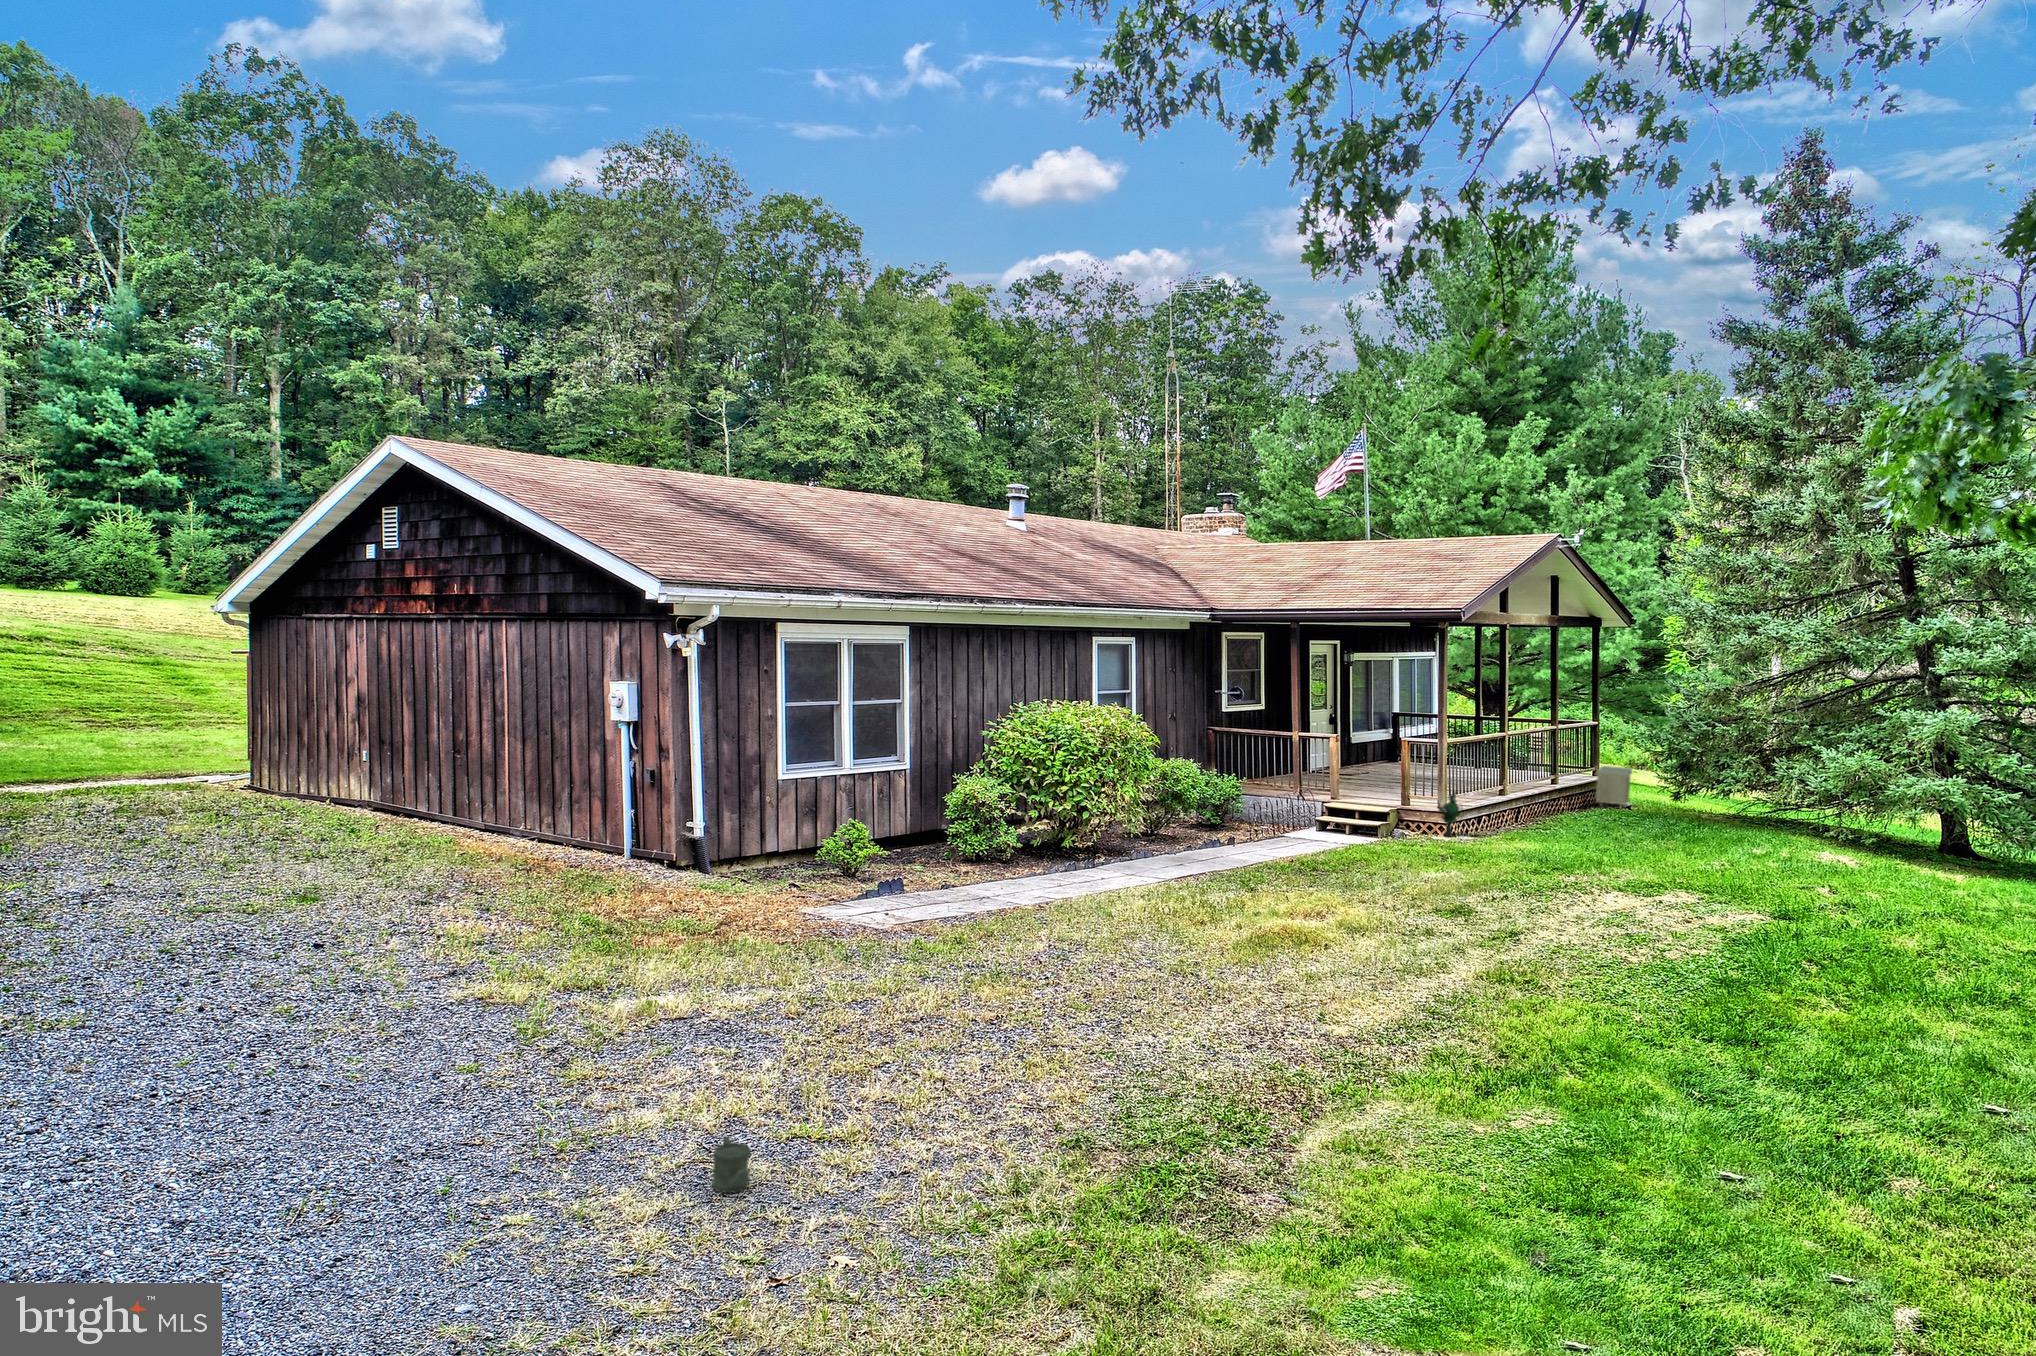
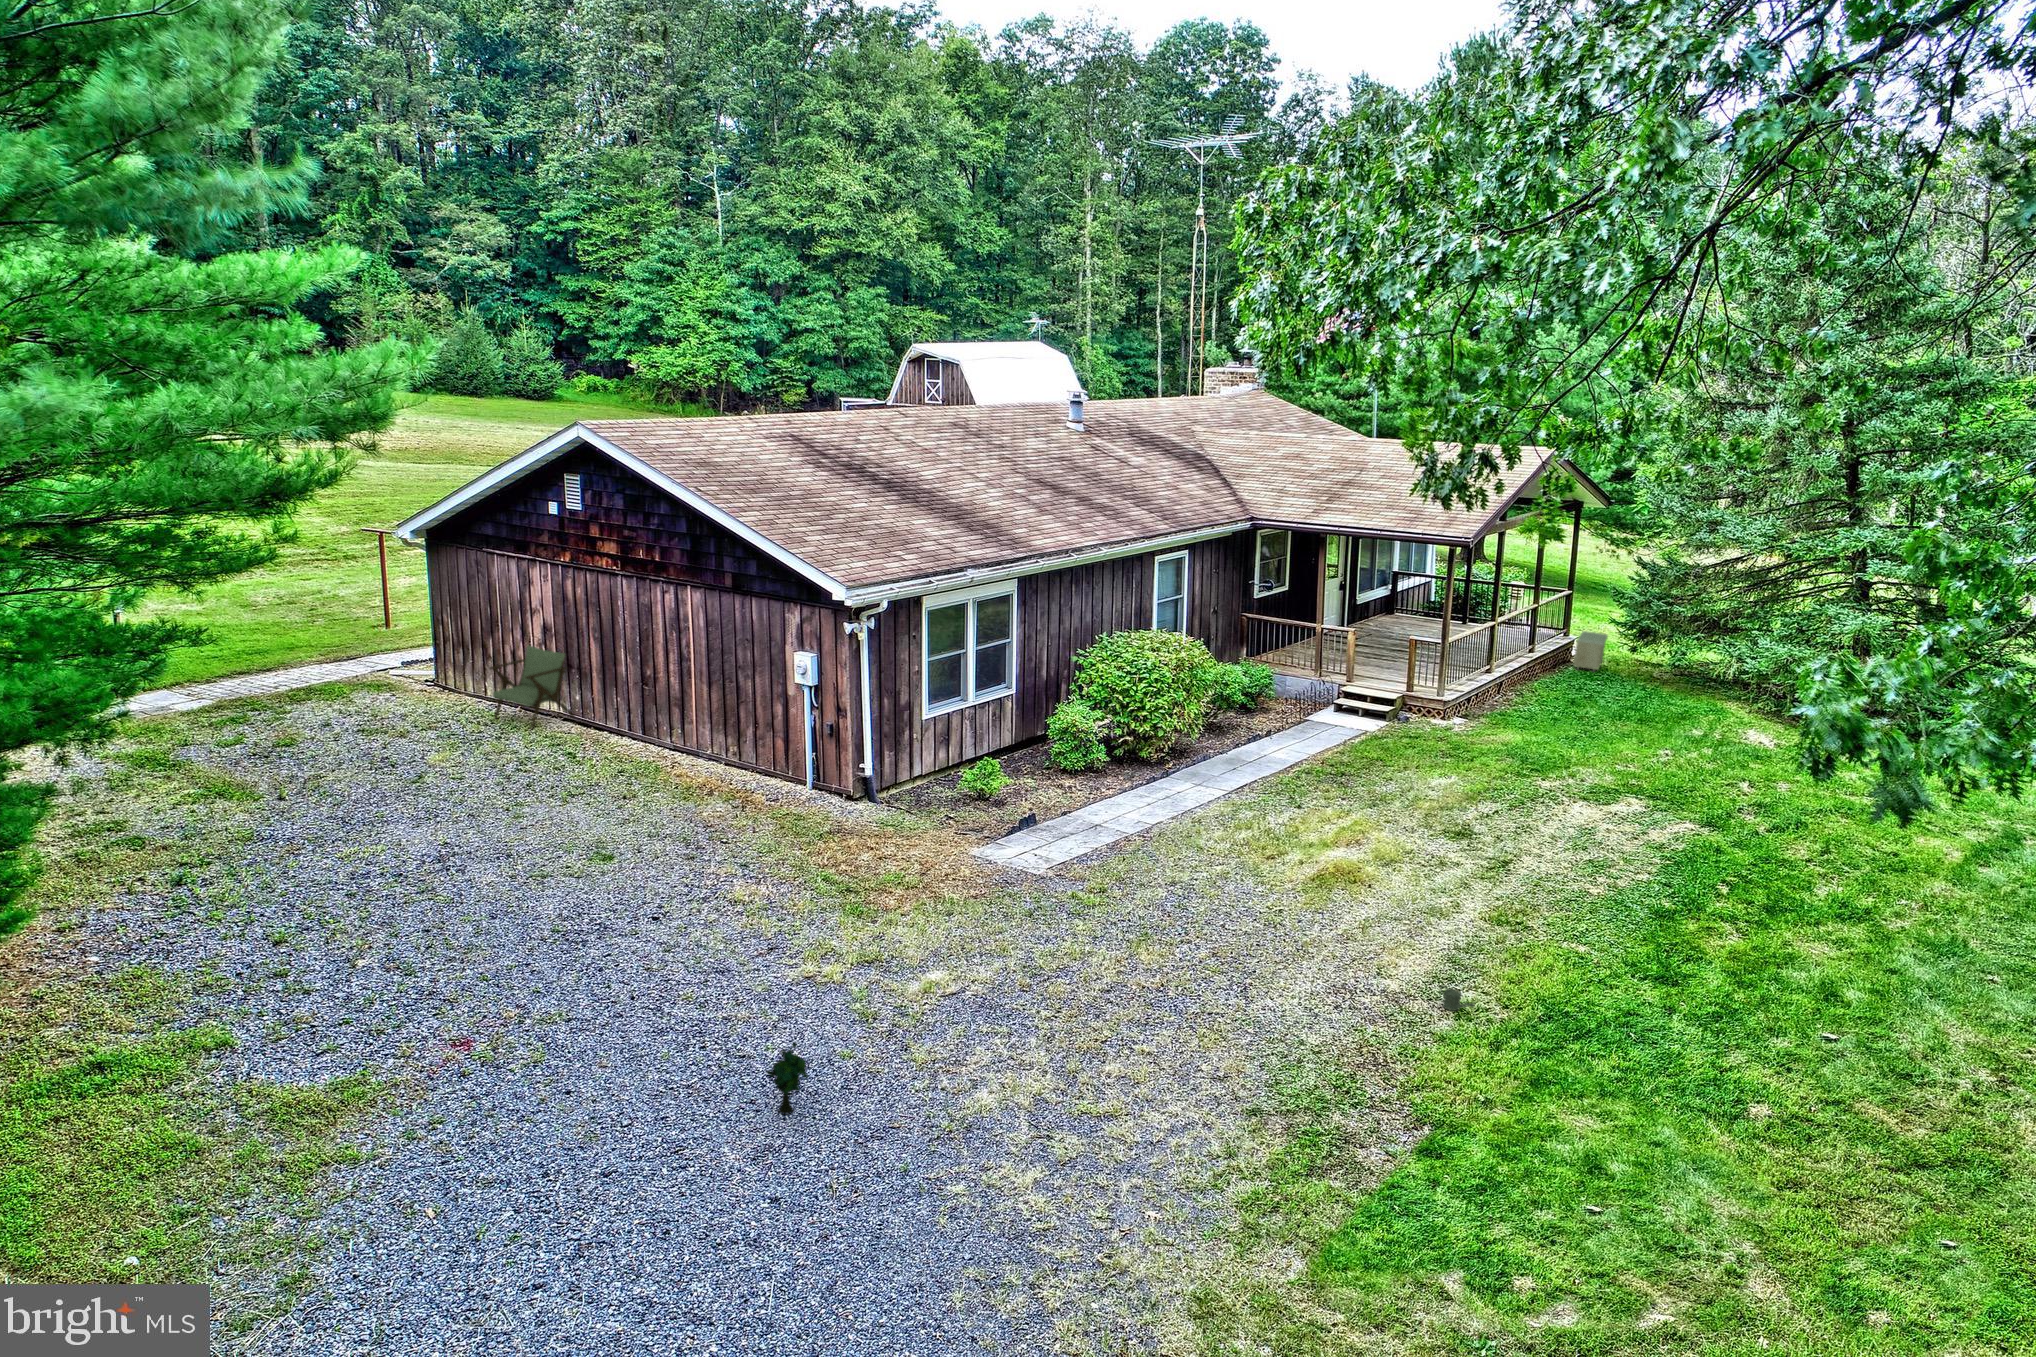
lounge chair: none [279,718,383,810] -> present [490,645,574,729]
decorative plant: present [1437,792,1462,837] -> present [766,1042,809,1115]
watering can: present [712,1136,751,1193] -> present [1440,985,1475,1011]

